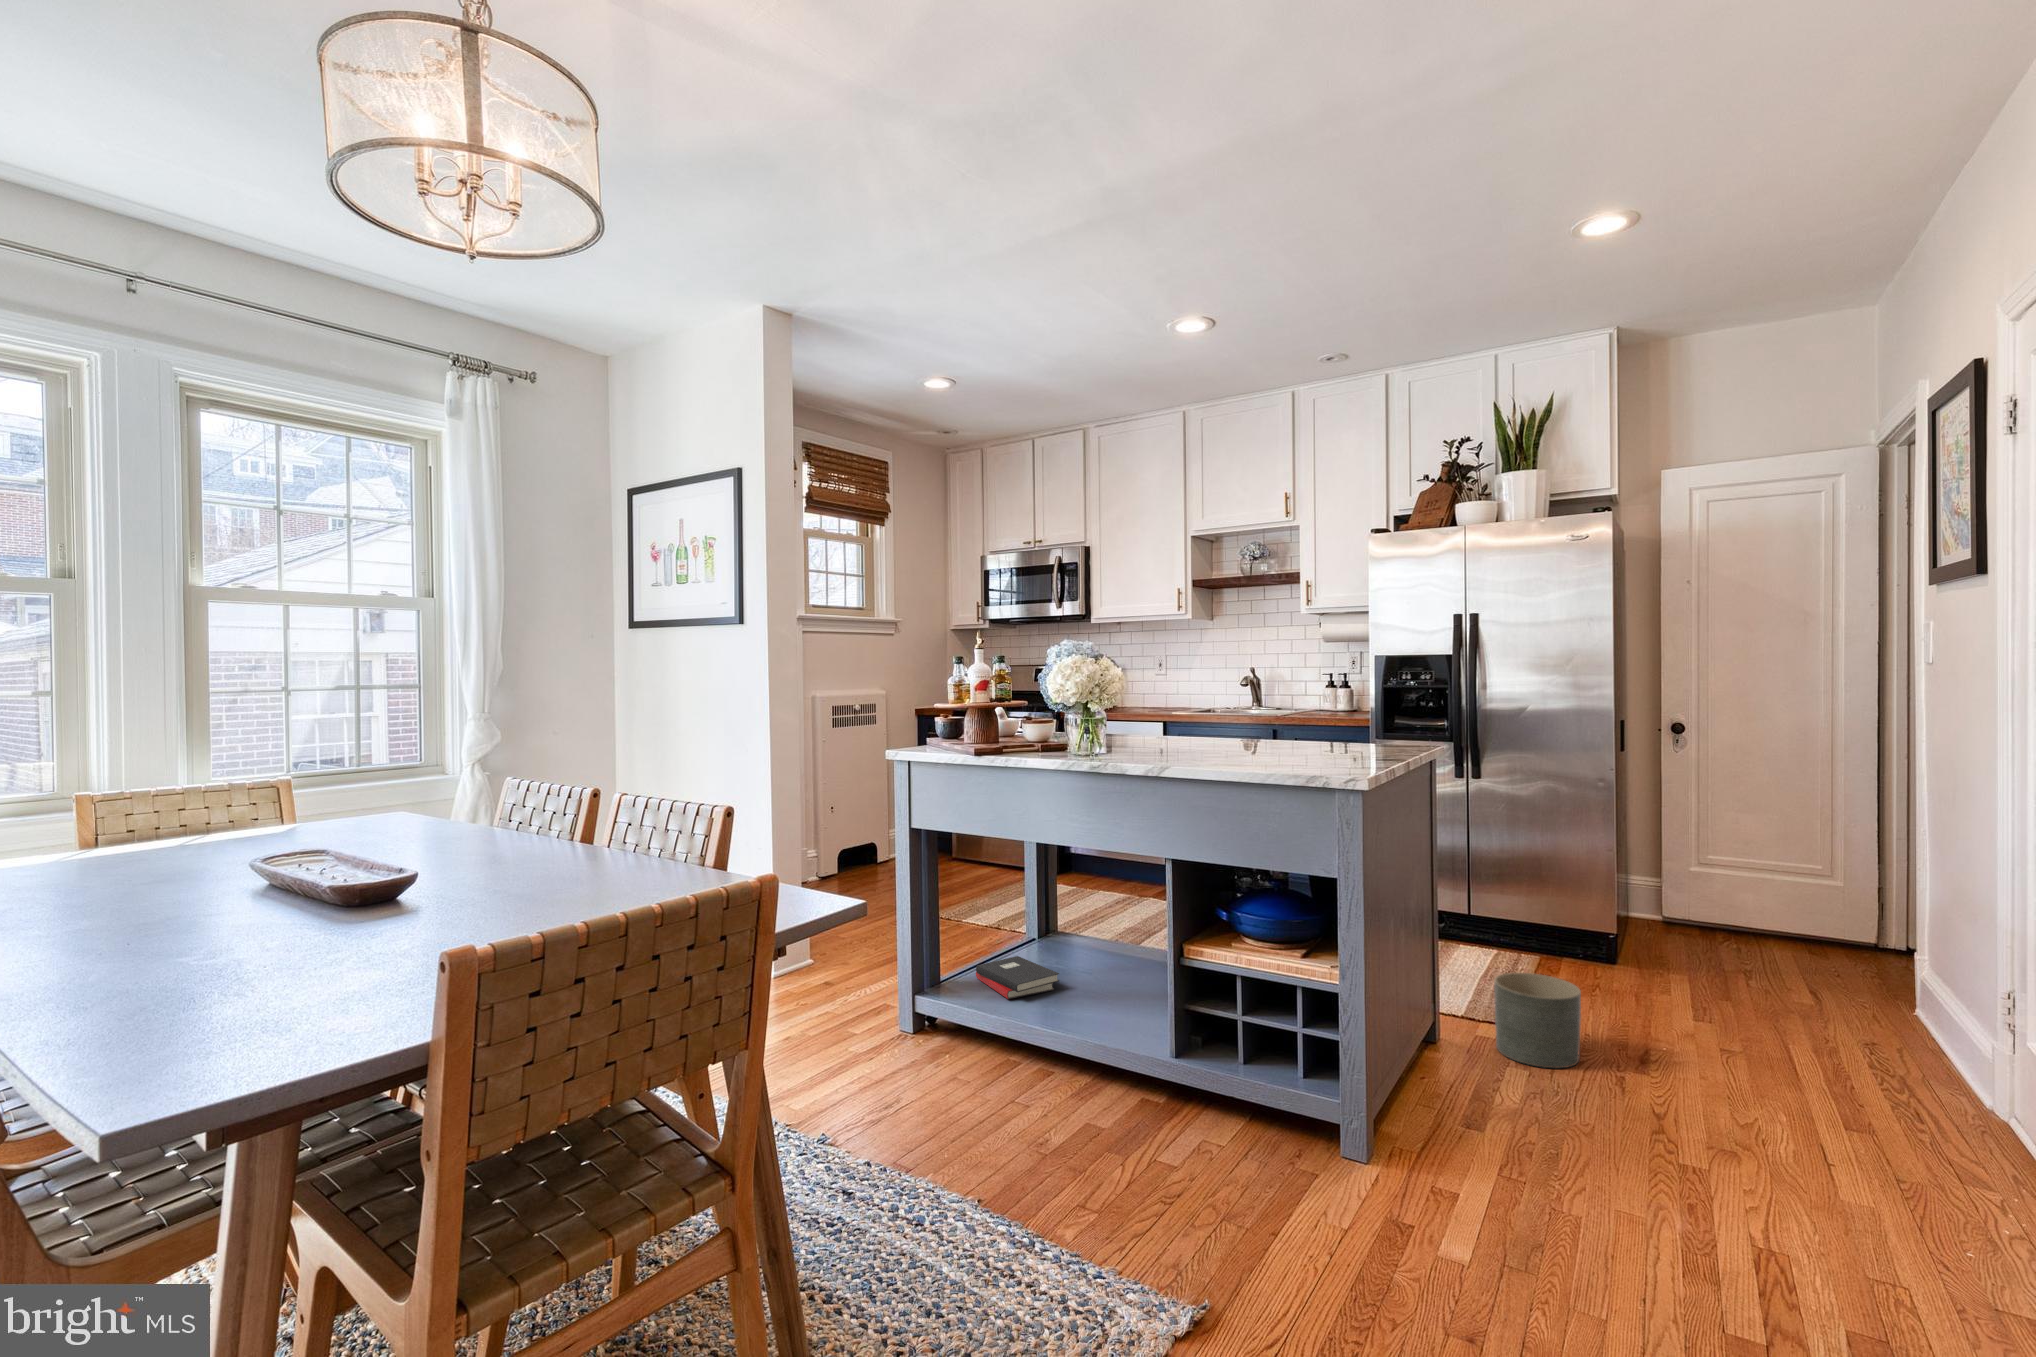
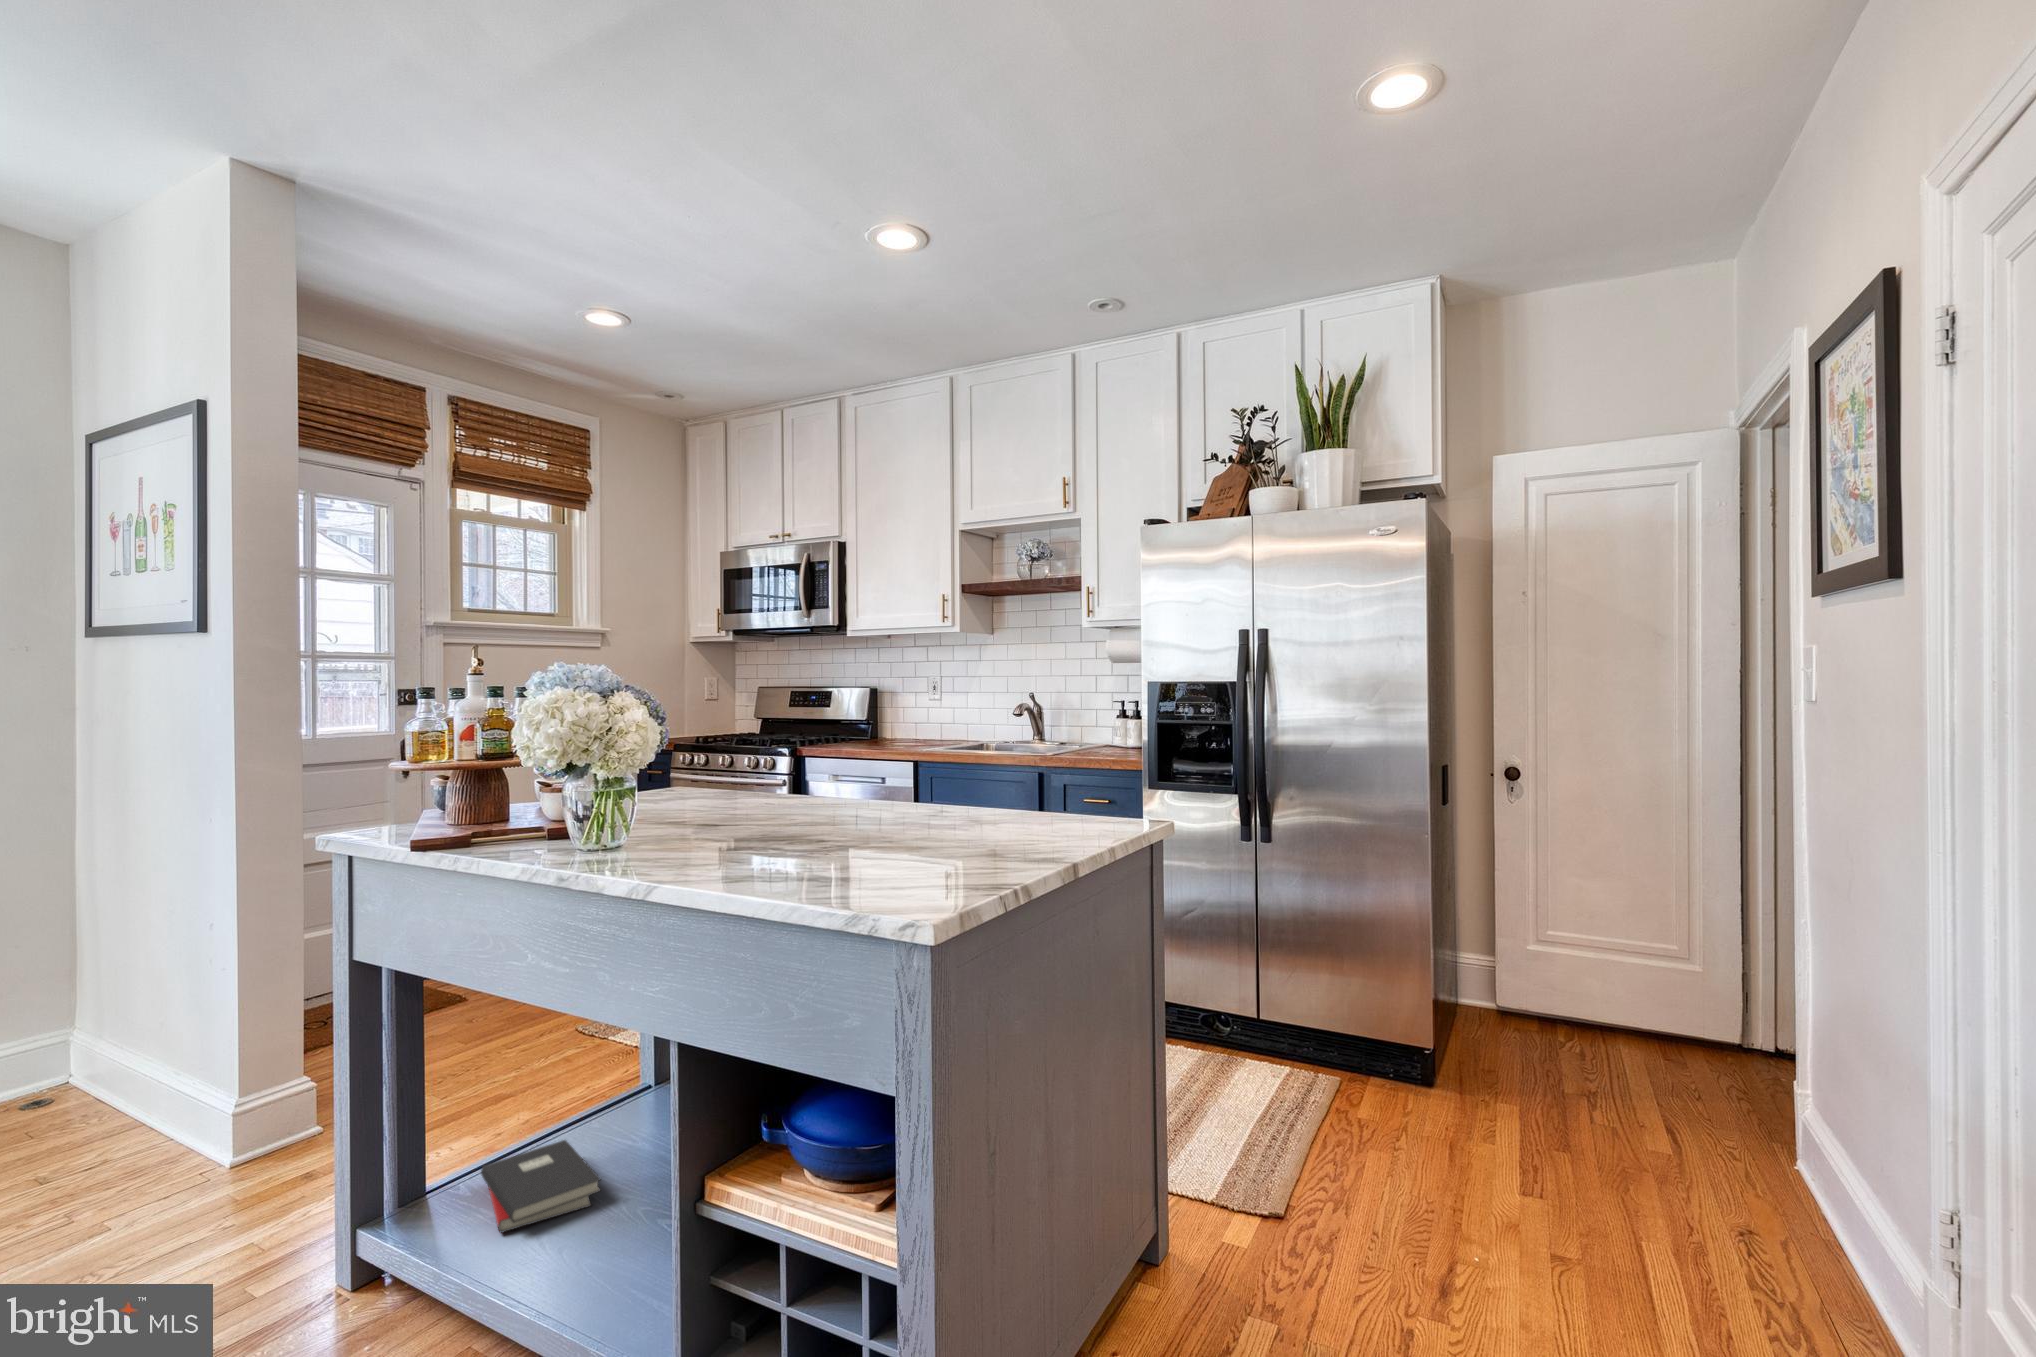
planter: present [1494,973,1581,1068] -> none [1241,1152,1358,1317]

